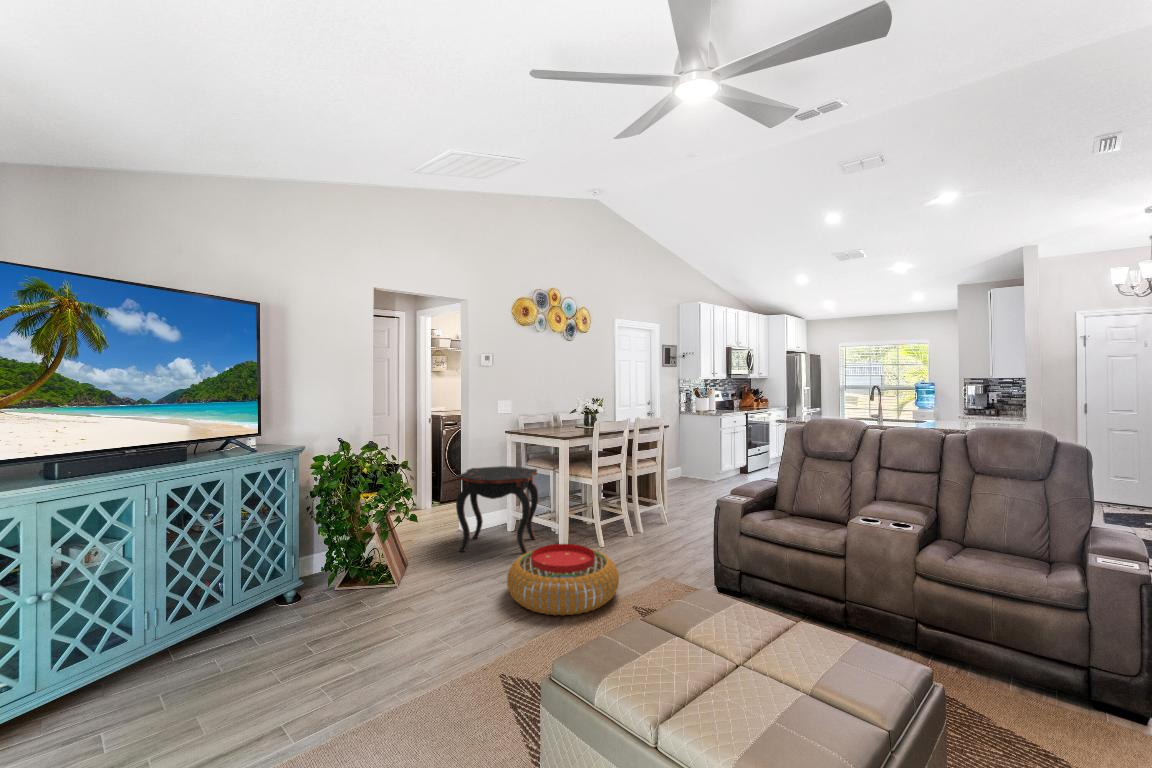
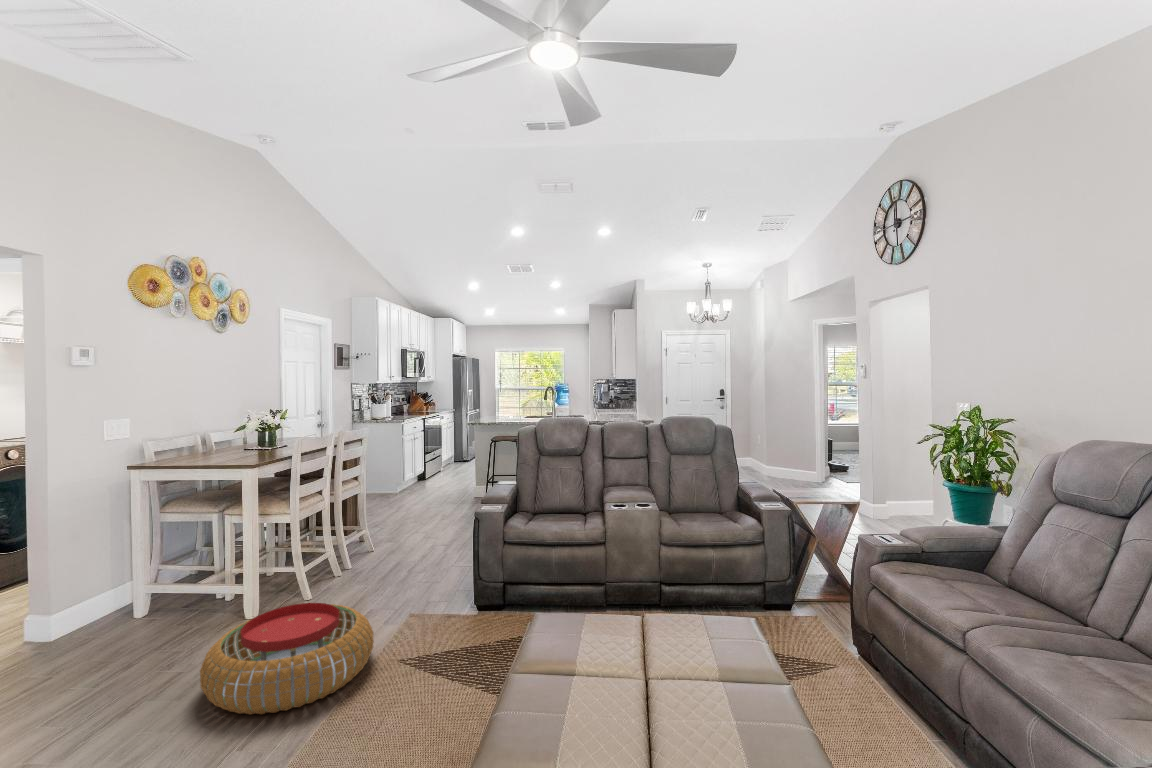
side table: present [456,466,538,554] -> none [48,513,201,672]

